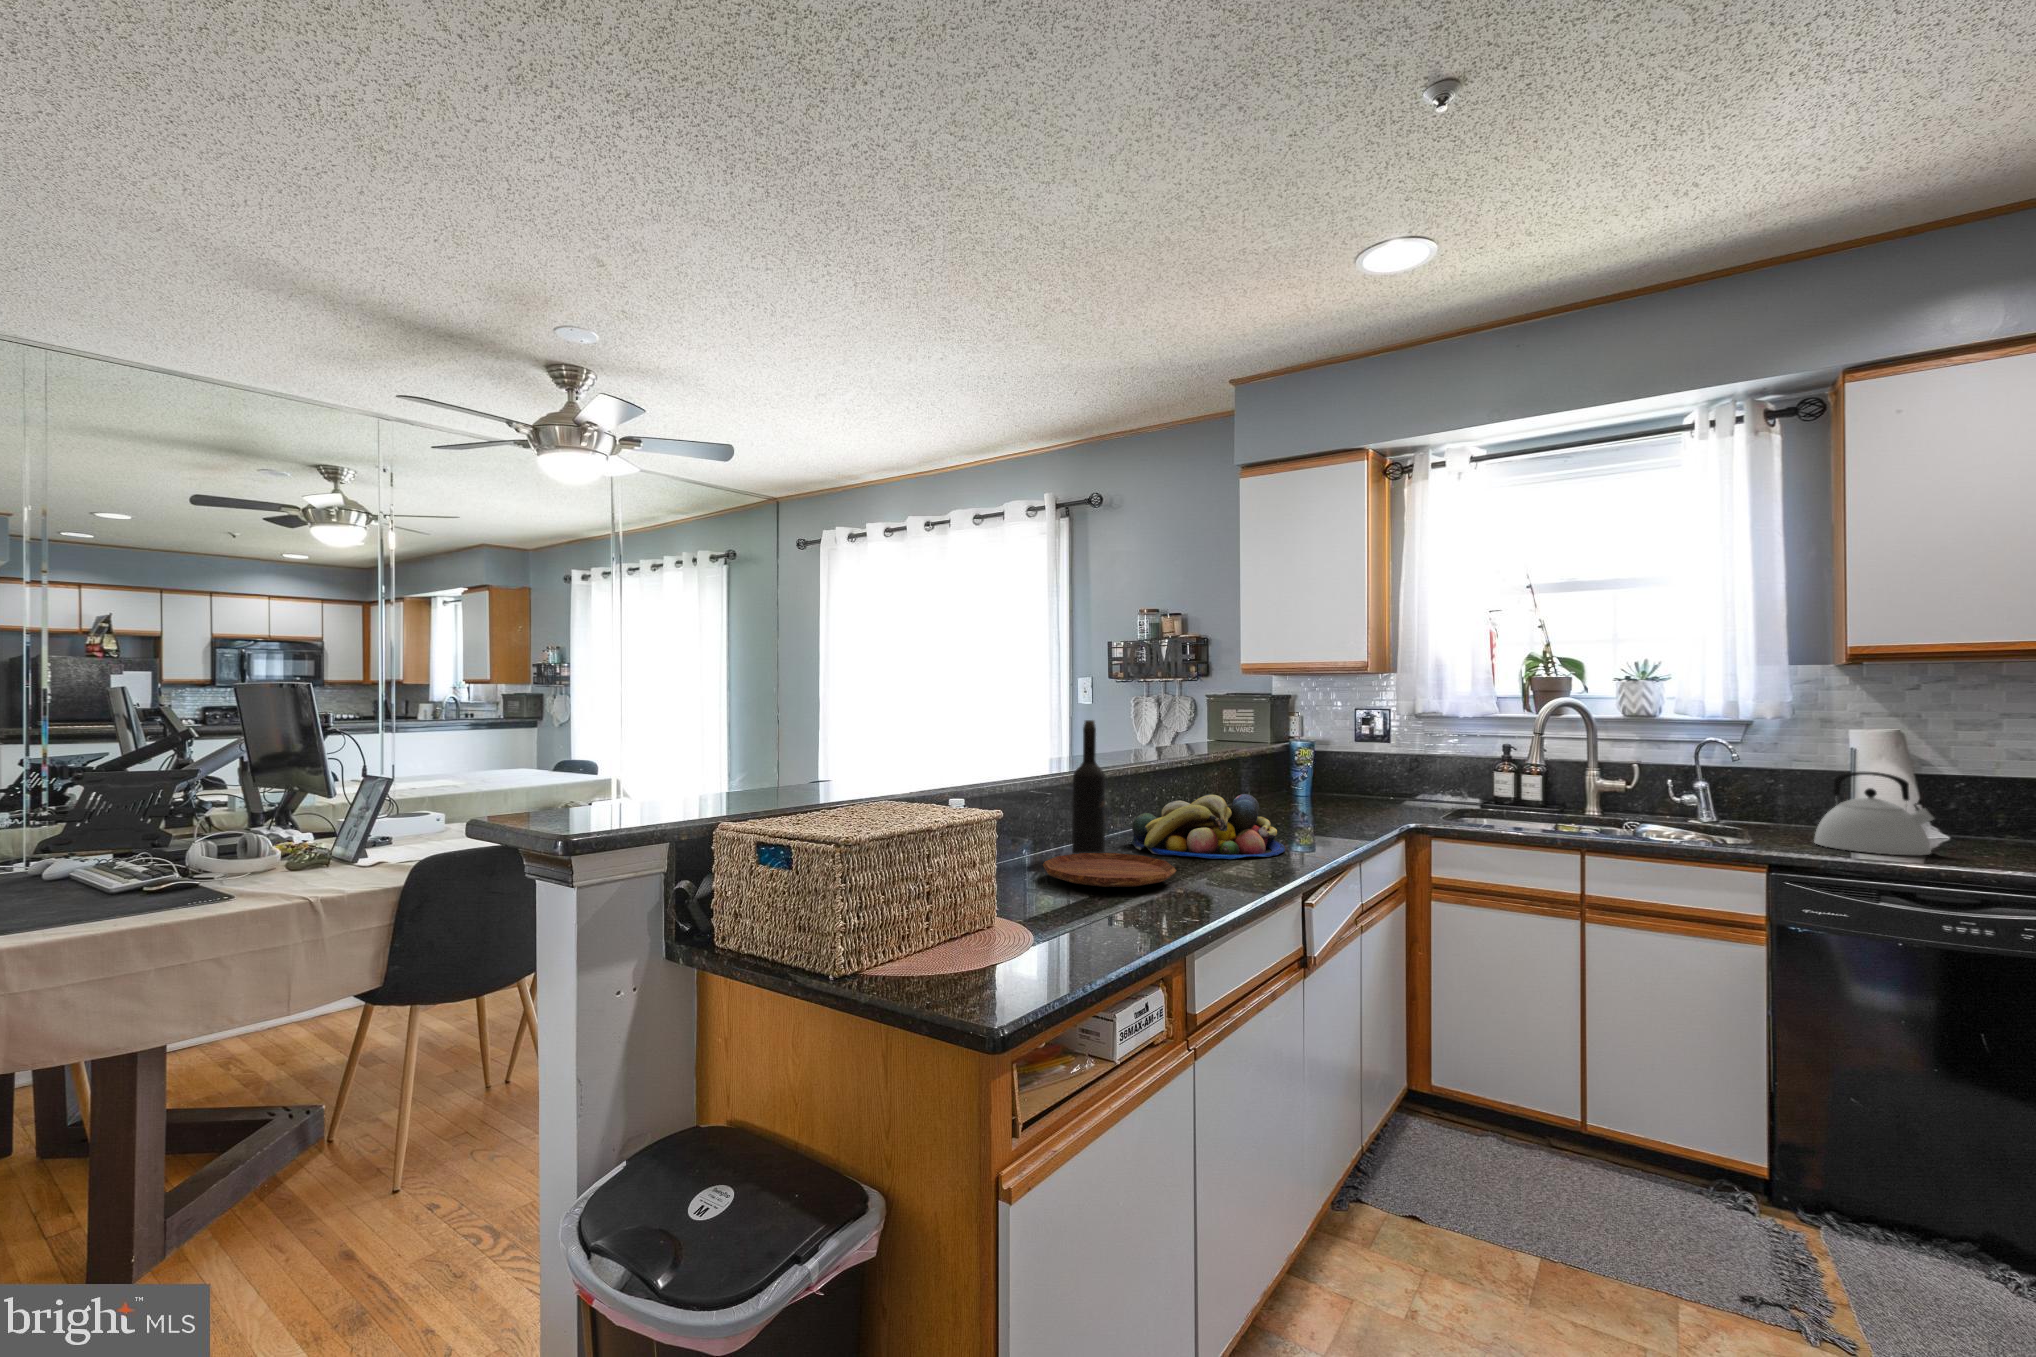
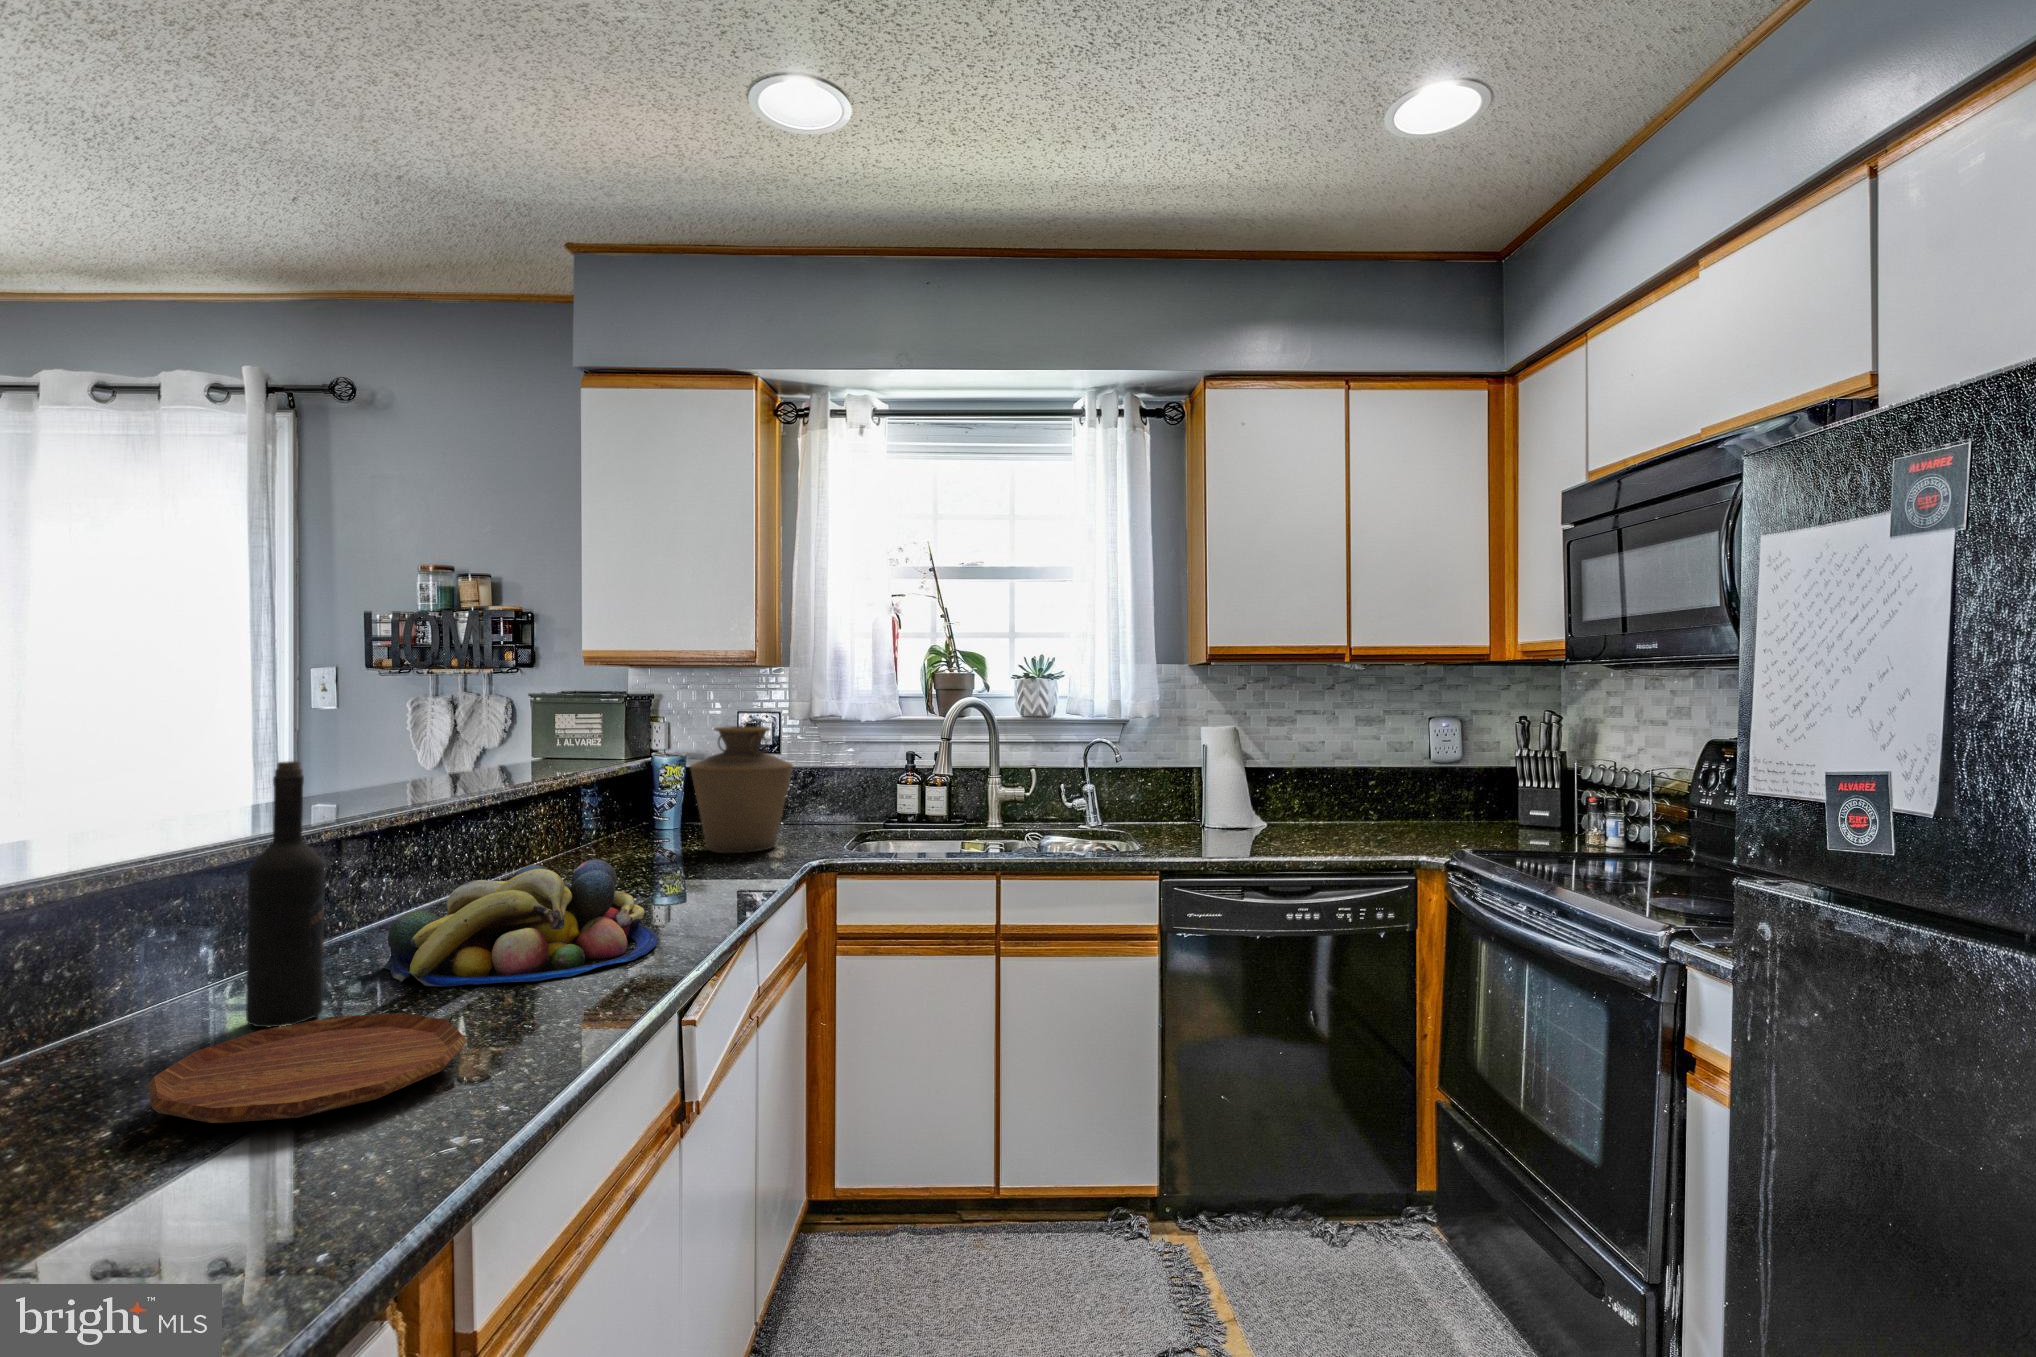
vase: none [1316,718,1397,813] -> present [690,726,793,853]
kettle: present [1814,771,1937,855] -> none [1189,770,1278,851]

